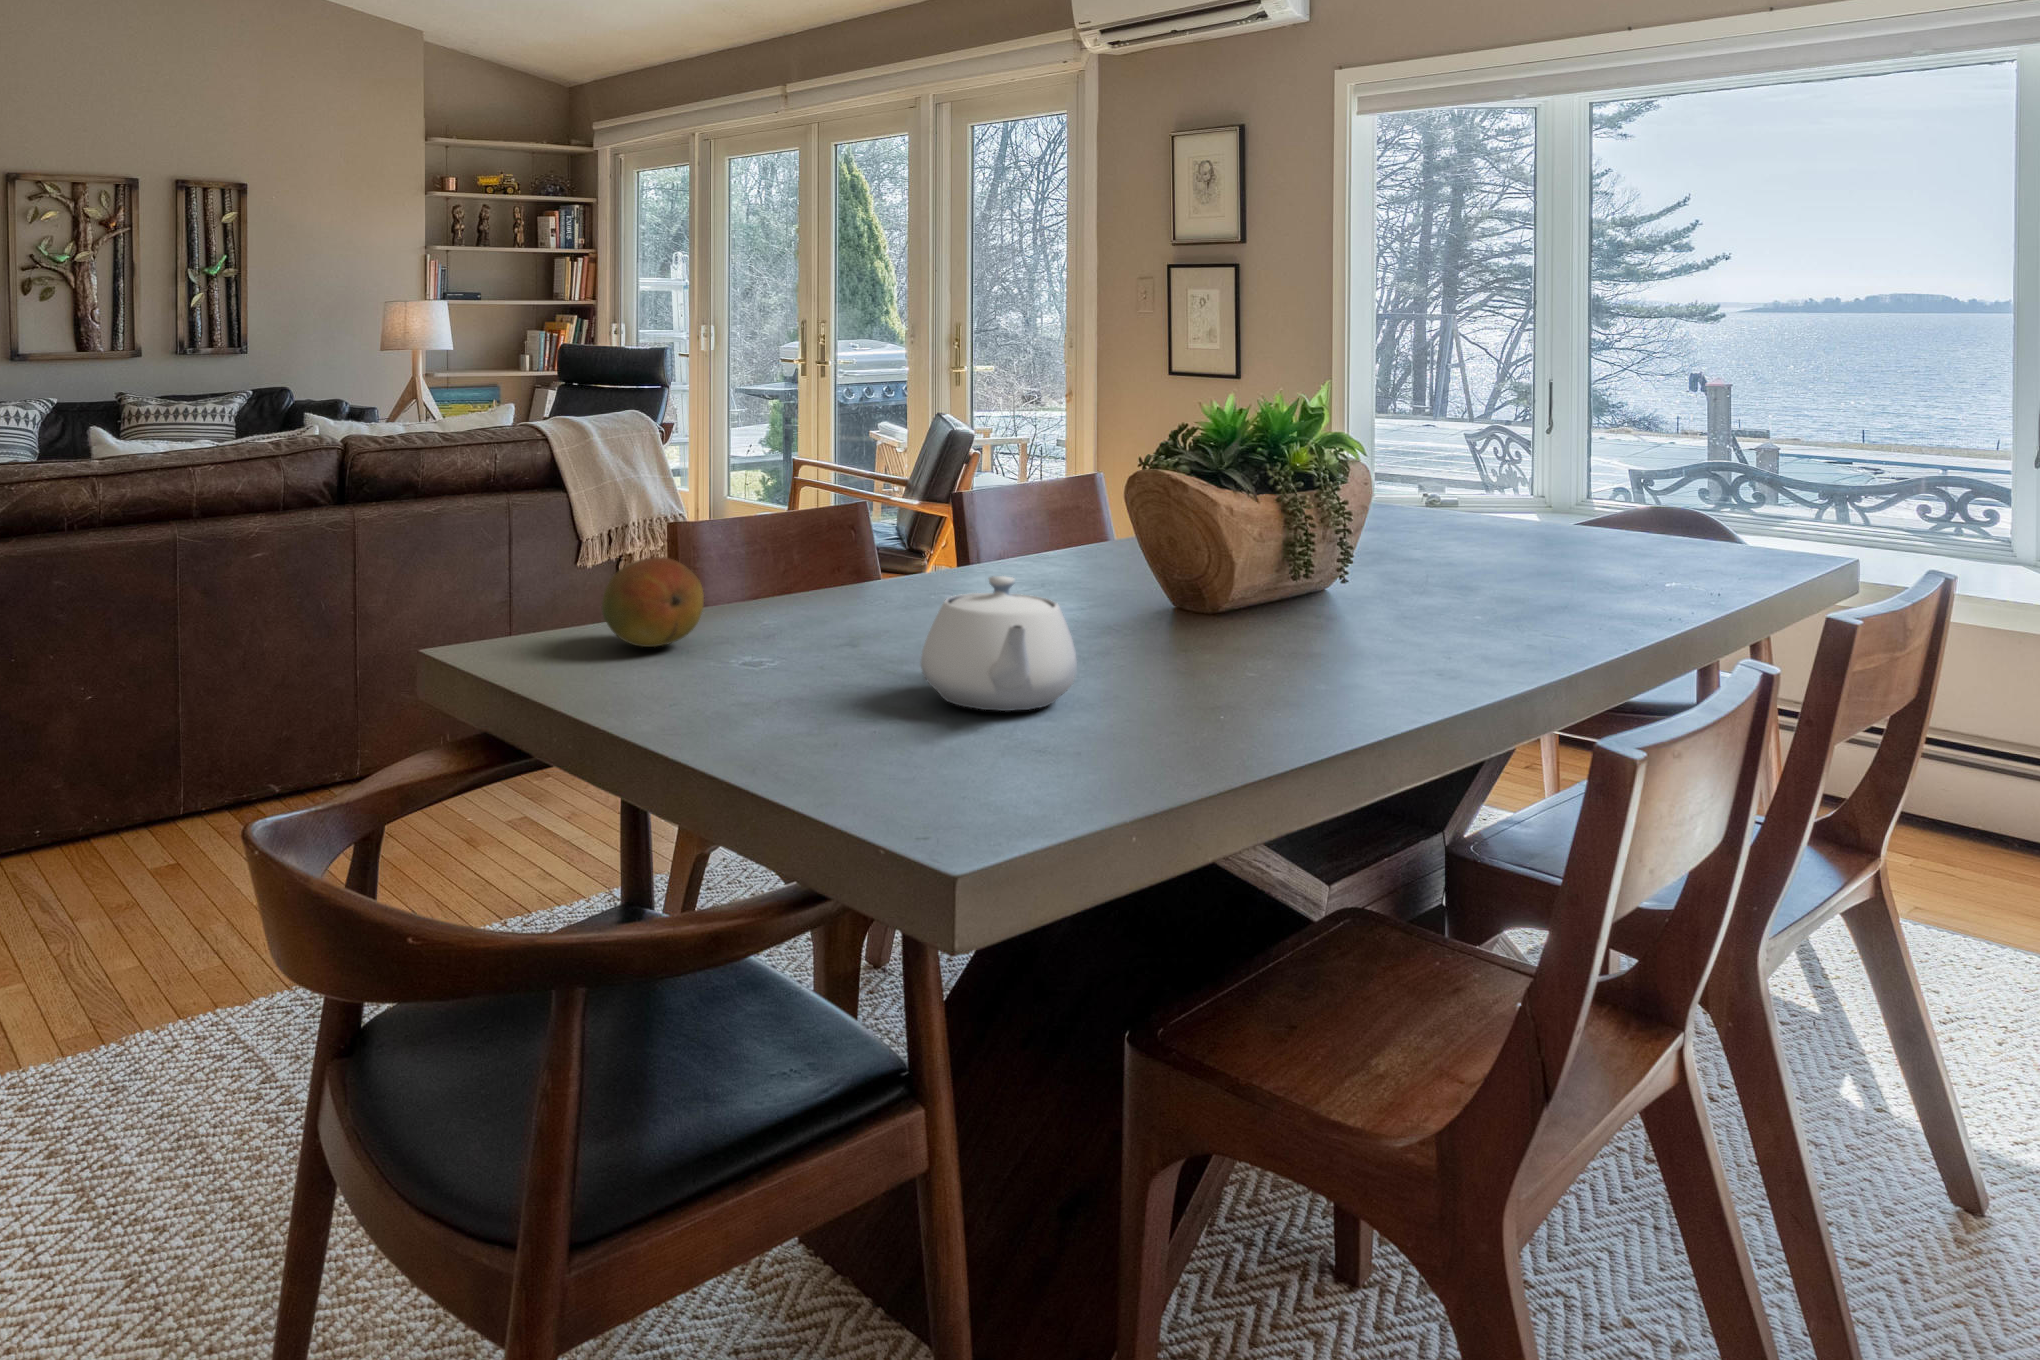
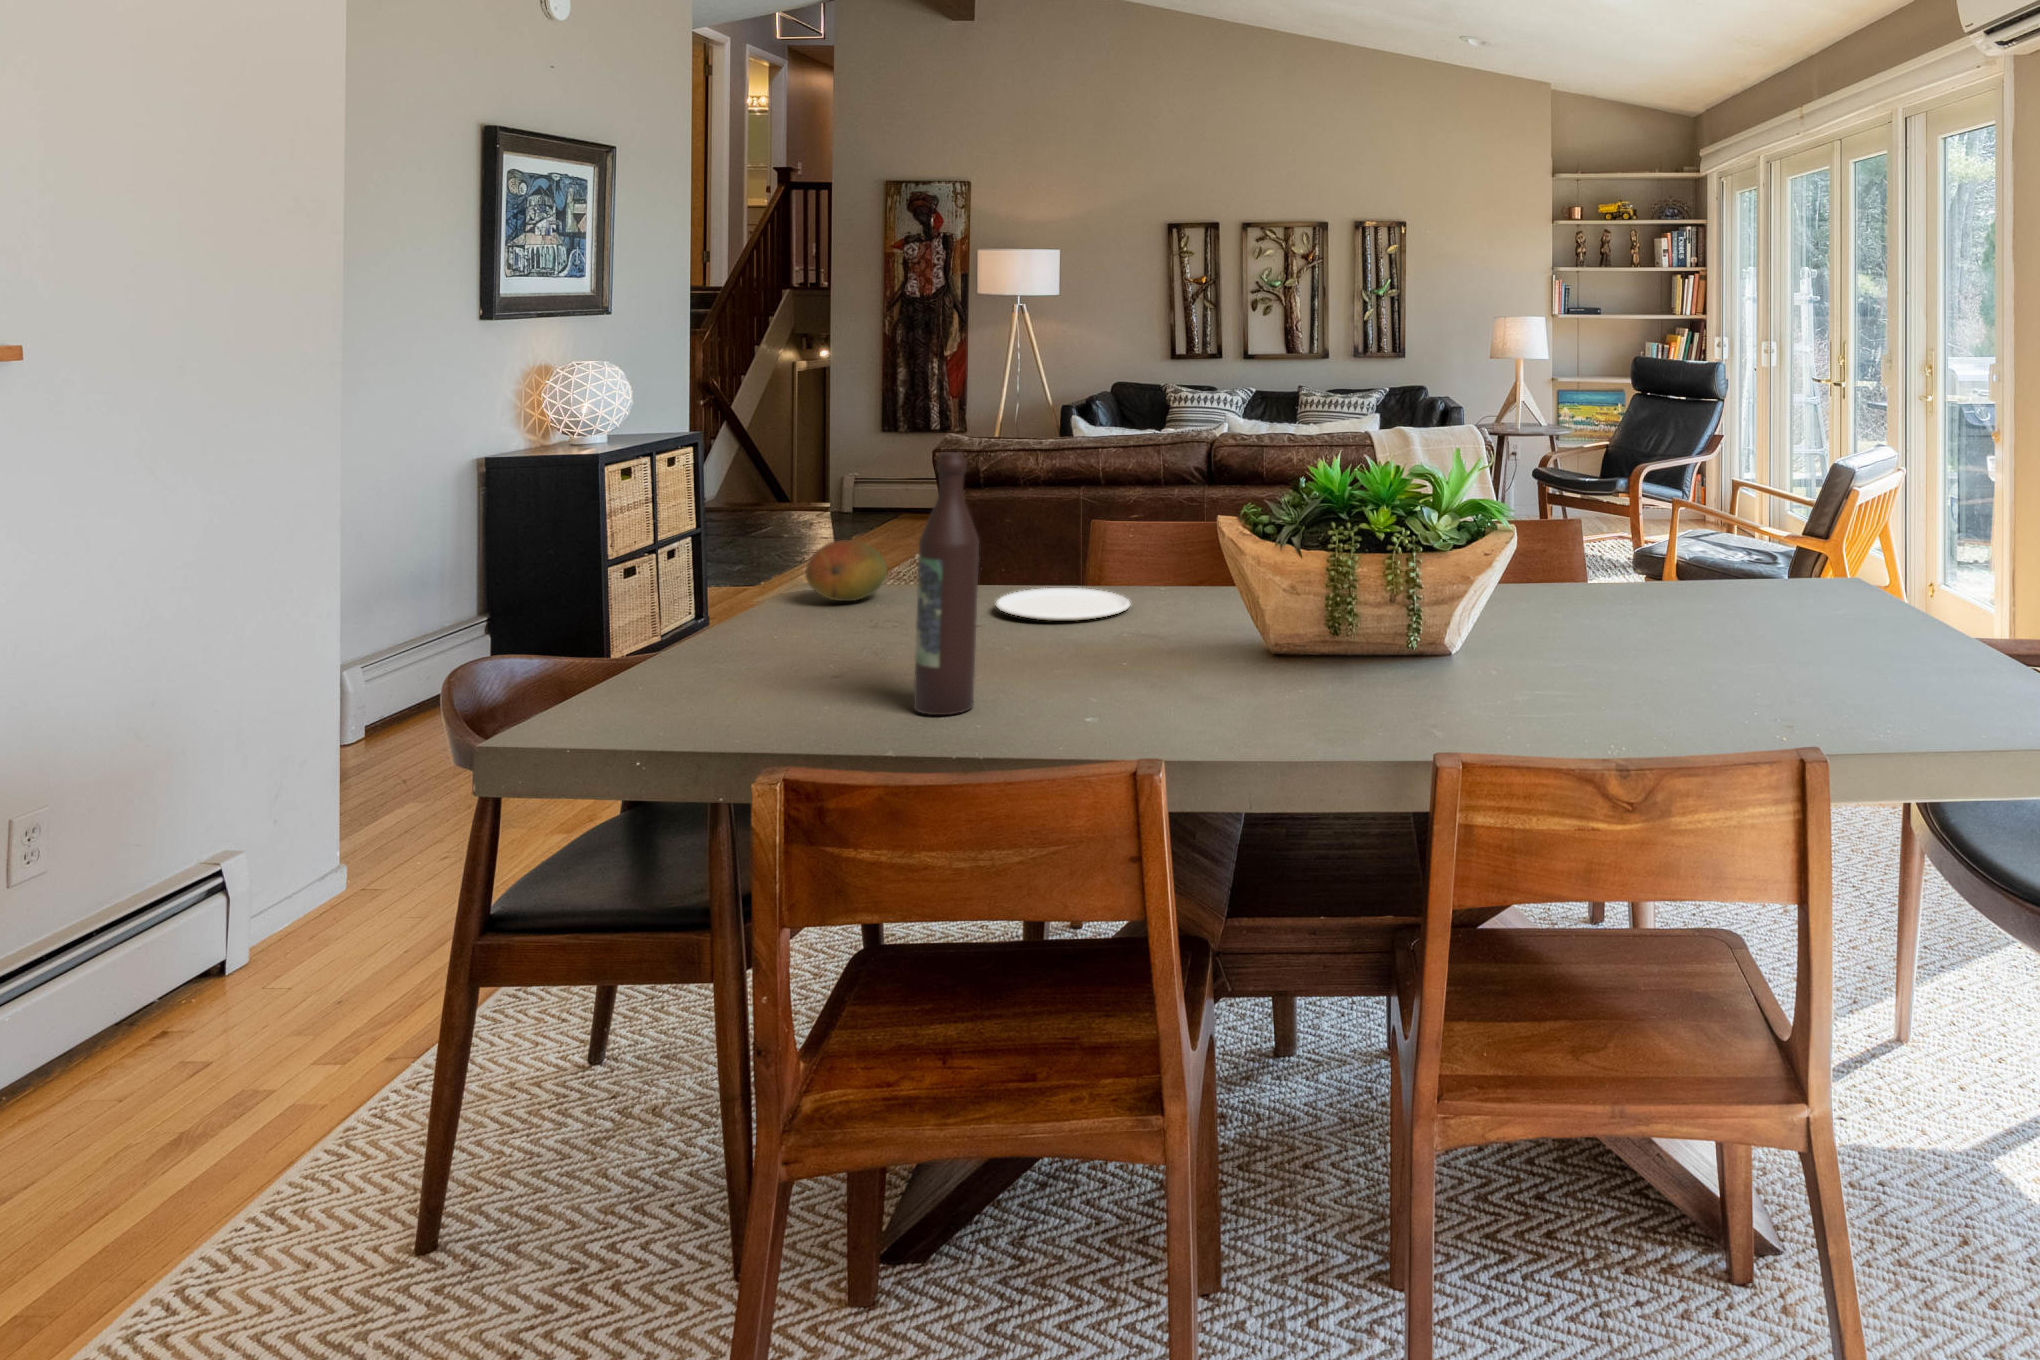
wine bottle: none [1235,380,1316,709] -> present [914,452,979,715]
teapot: present [921,576,1077,711] -> none [745,579,911,677]
plate: none [847,588,1016,623] -> present [996,588,1130,621]

